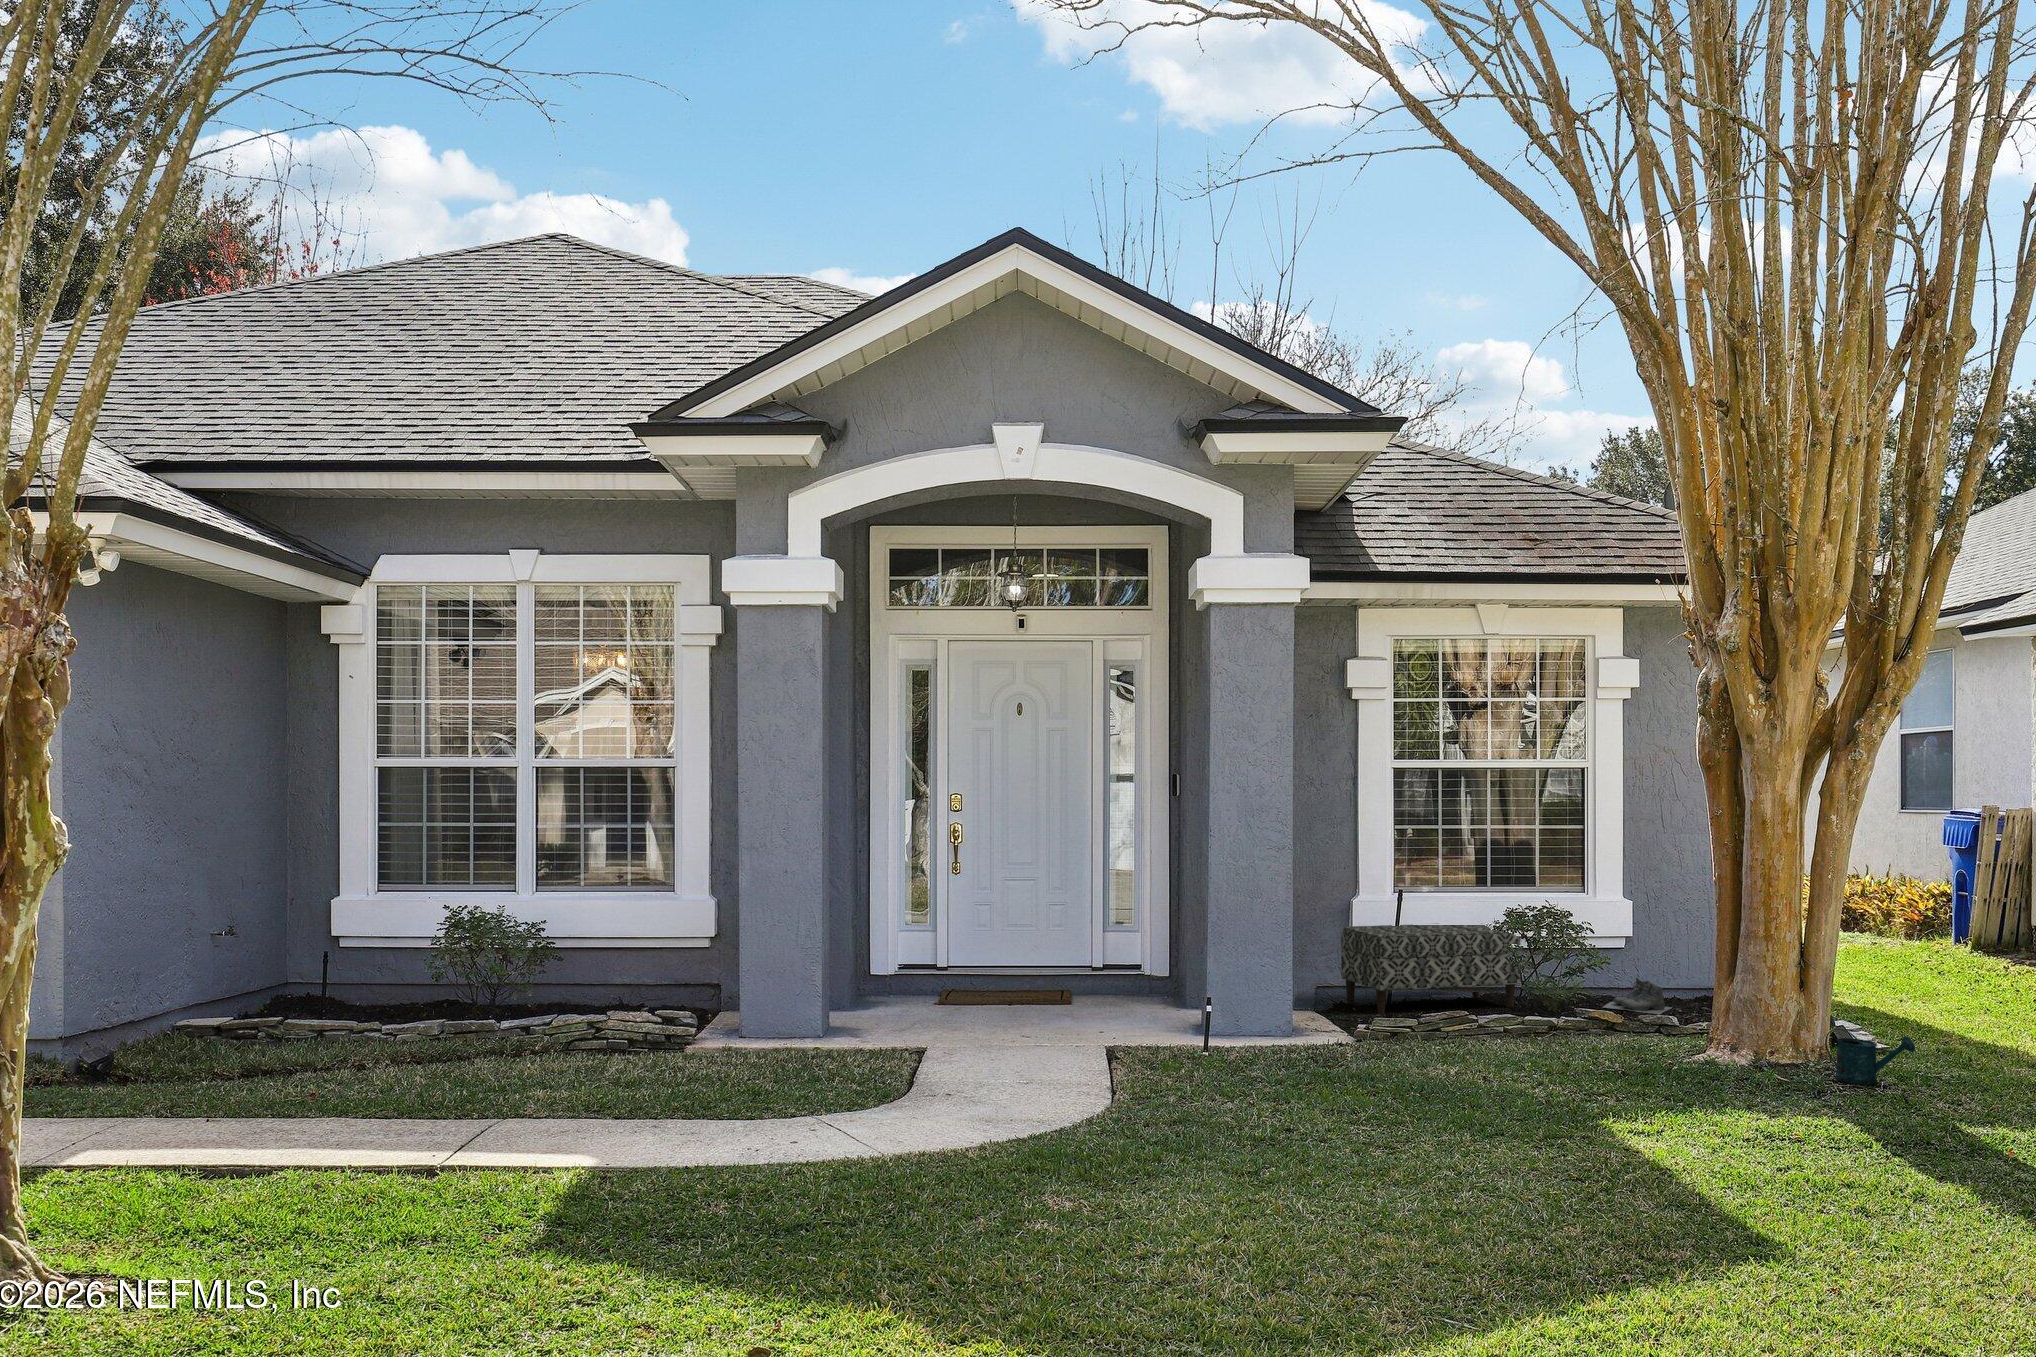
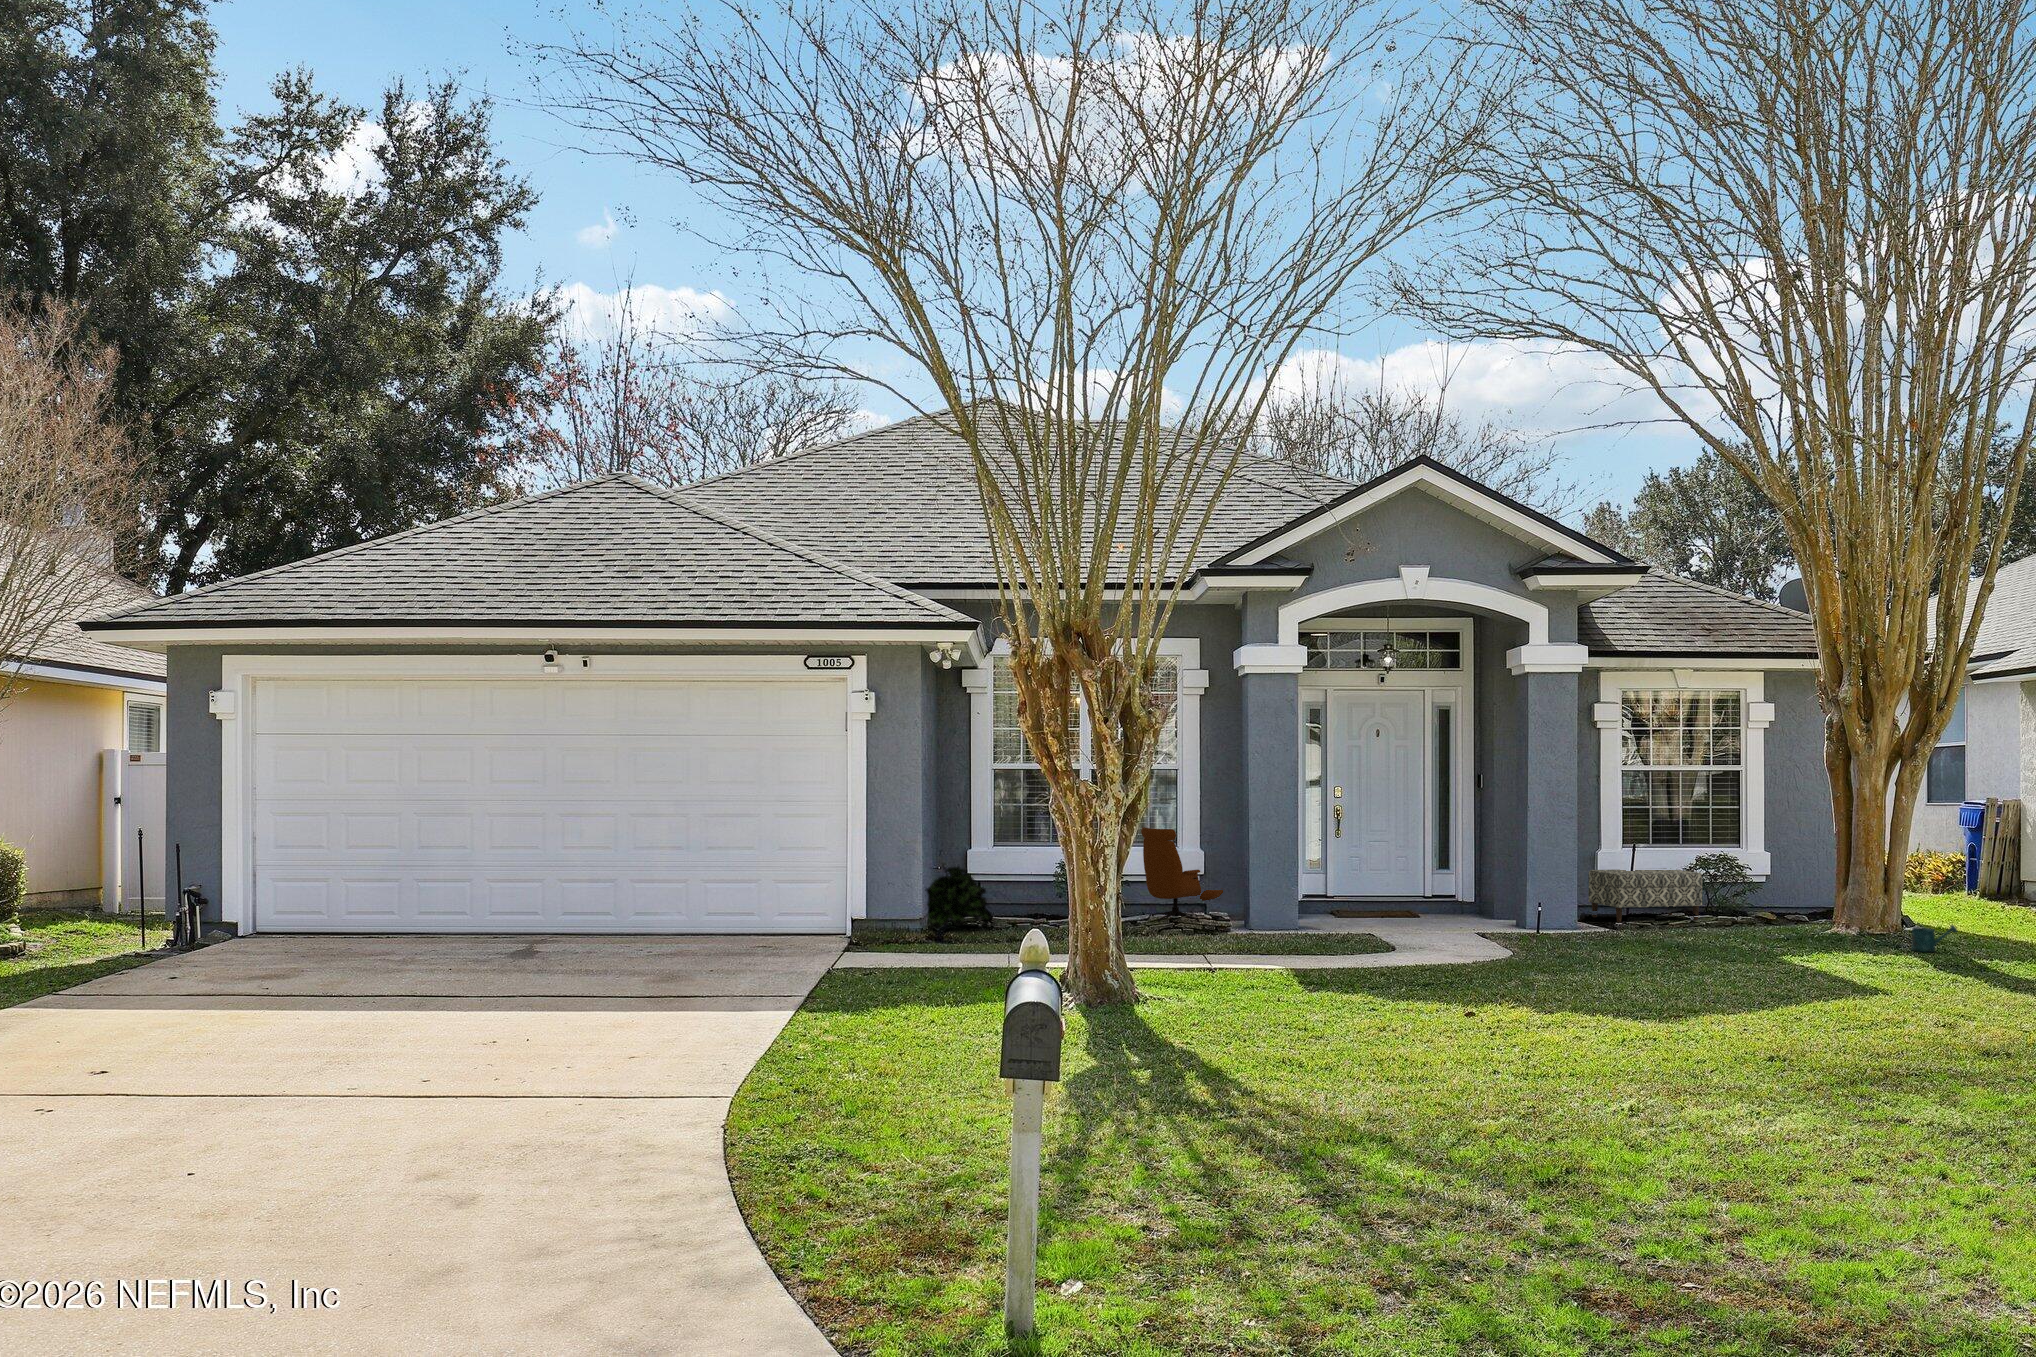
lounge chair: none [580,864,750,1023] -> present [1141,827,1223,922]
potted plant: none [141,935,283,1052] -> present [926,867,992,930]
boots: present [1603,978,1672,1014] -> none [1753,902,1798,924]

